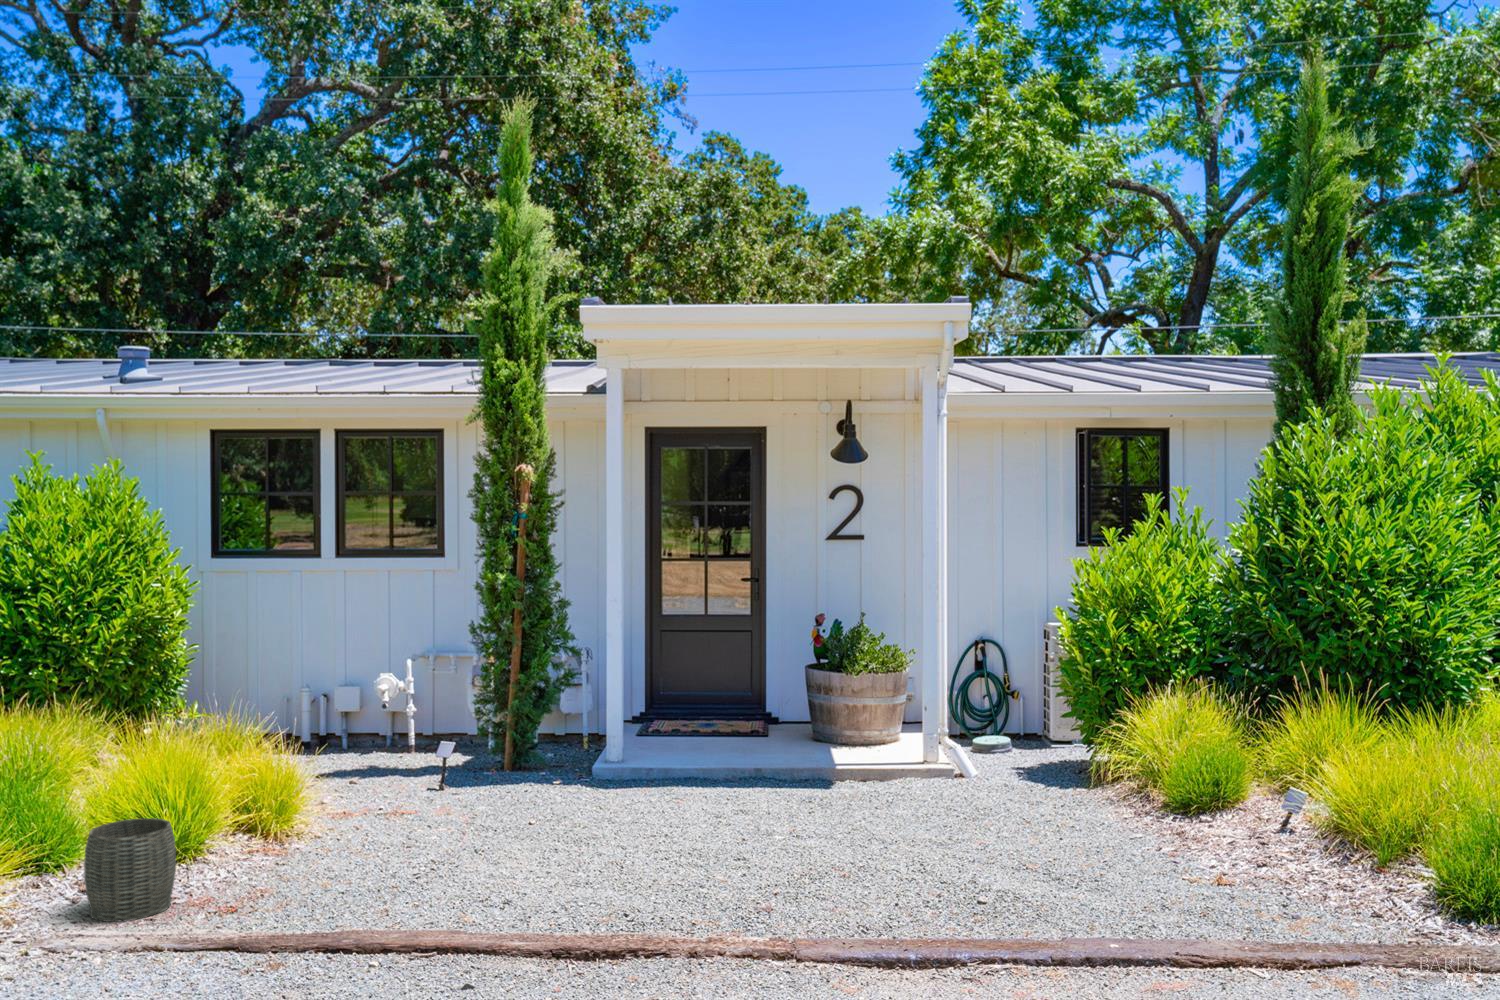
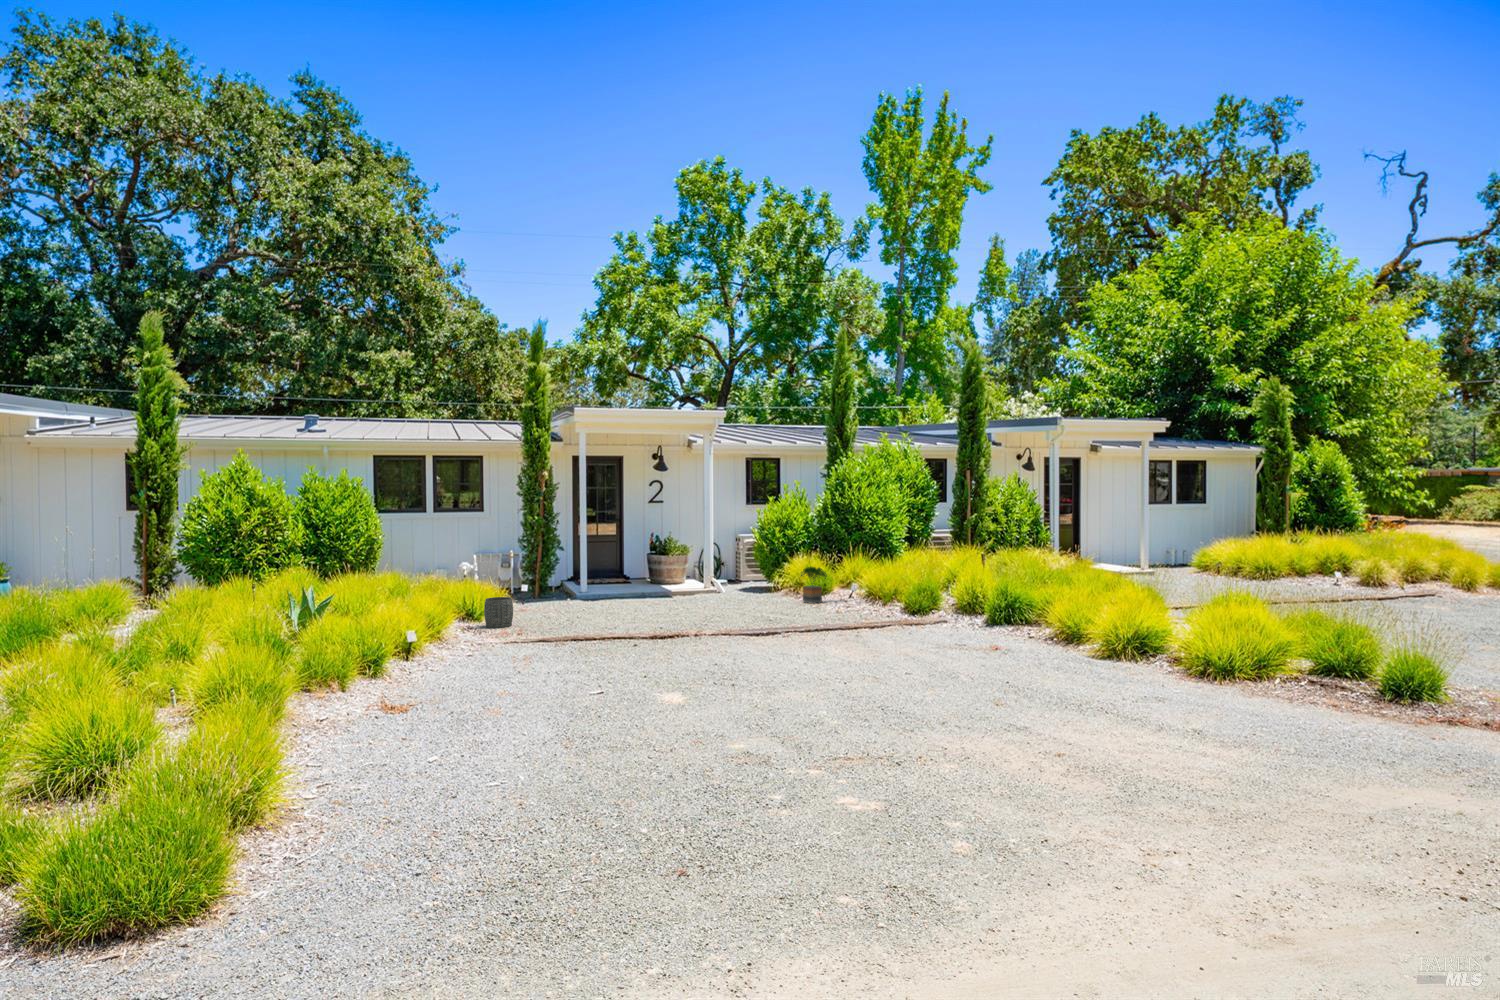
potted tree: none [1123,758,1219,885] -> present [801,567,827,604]

